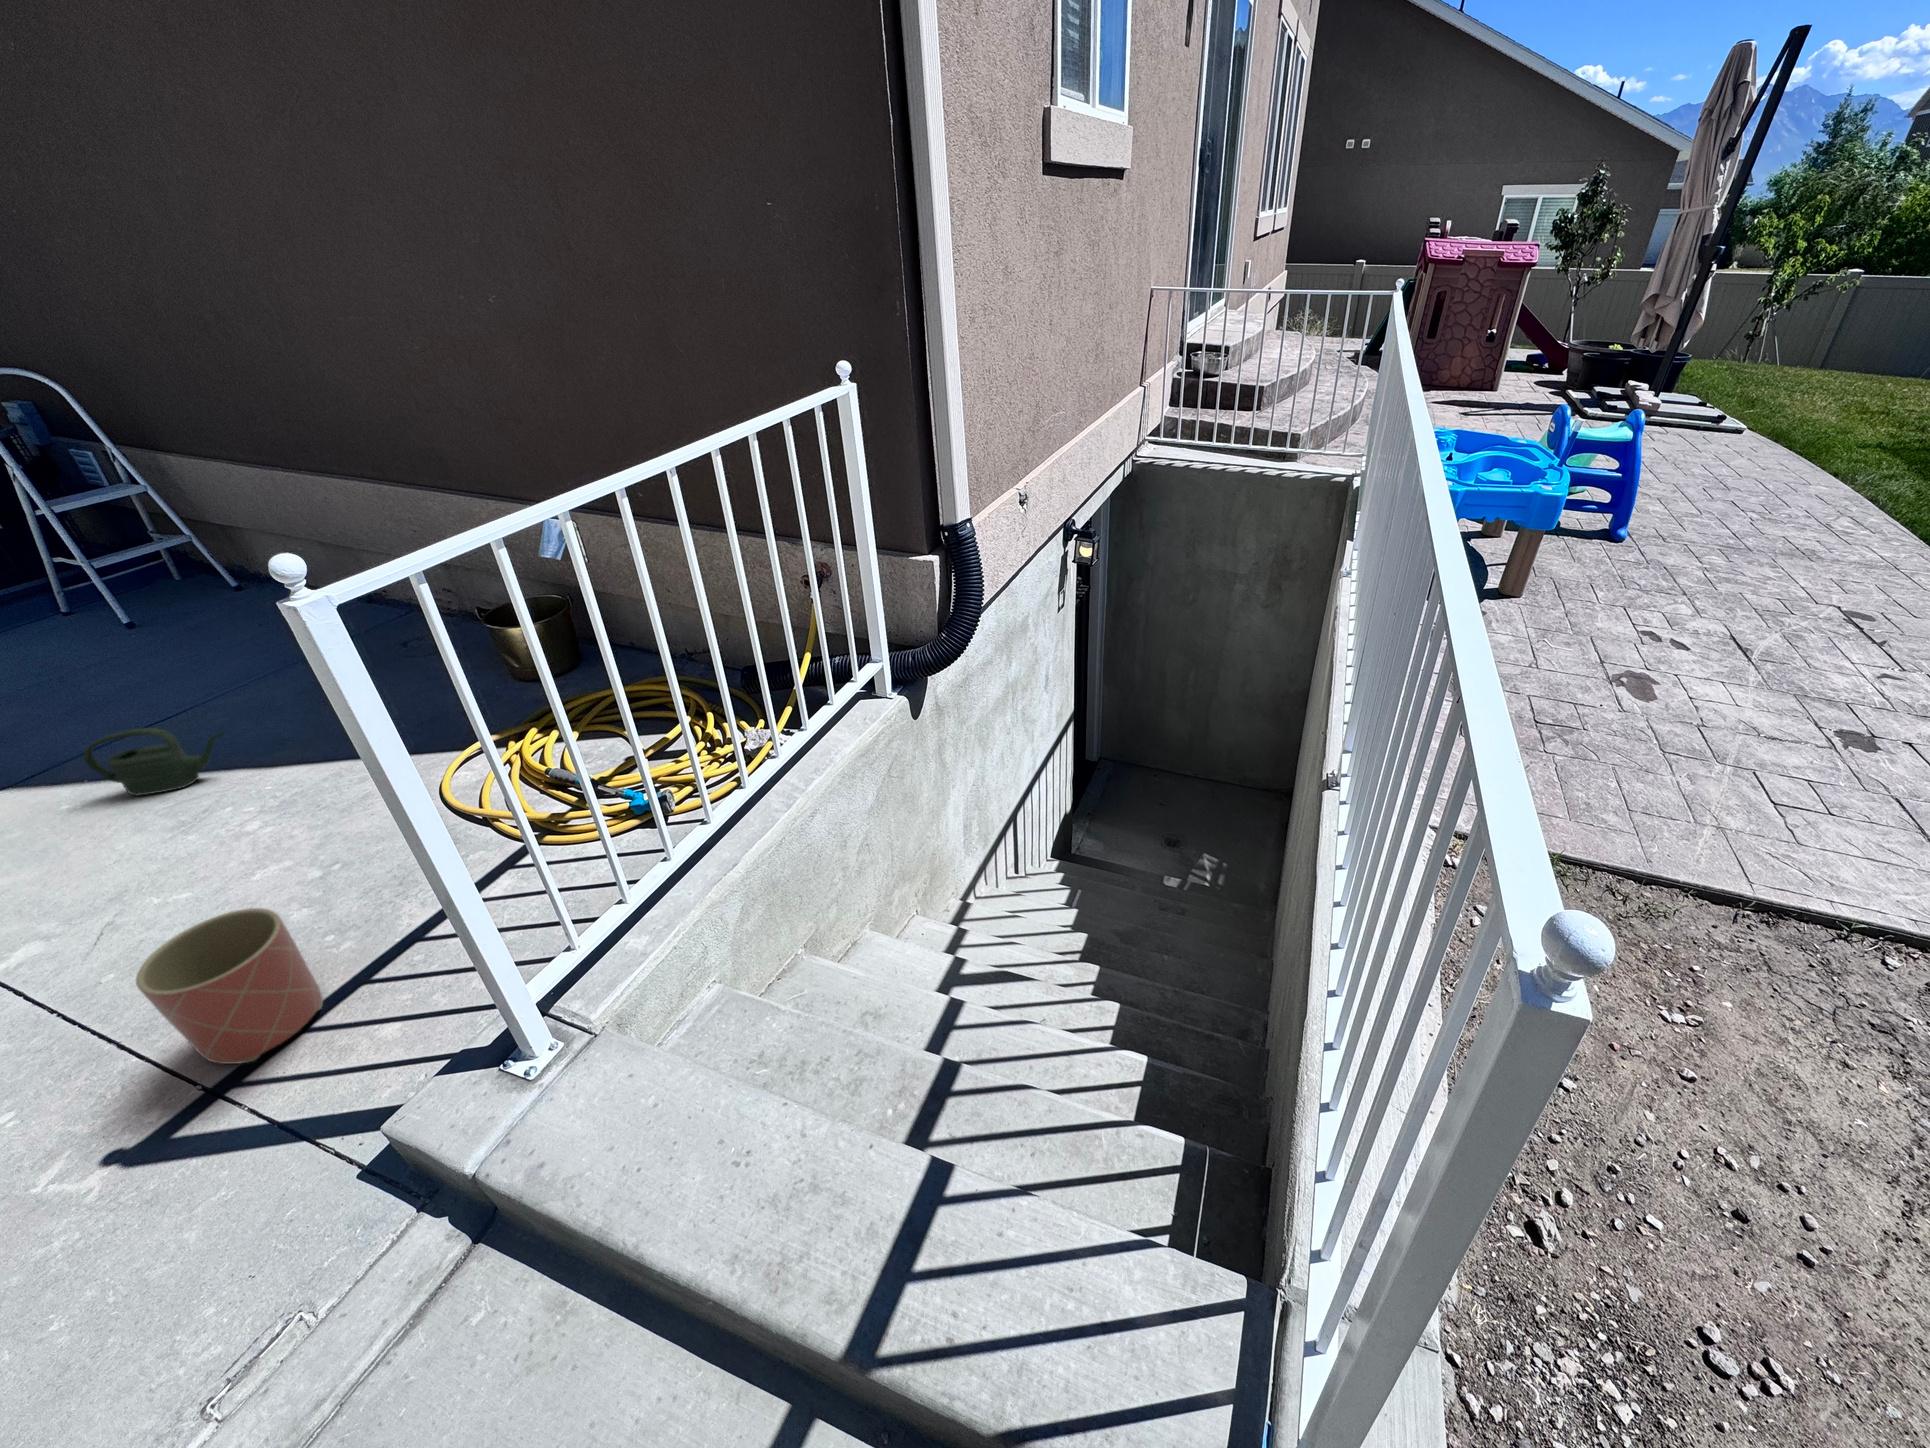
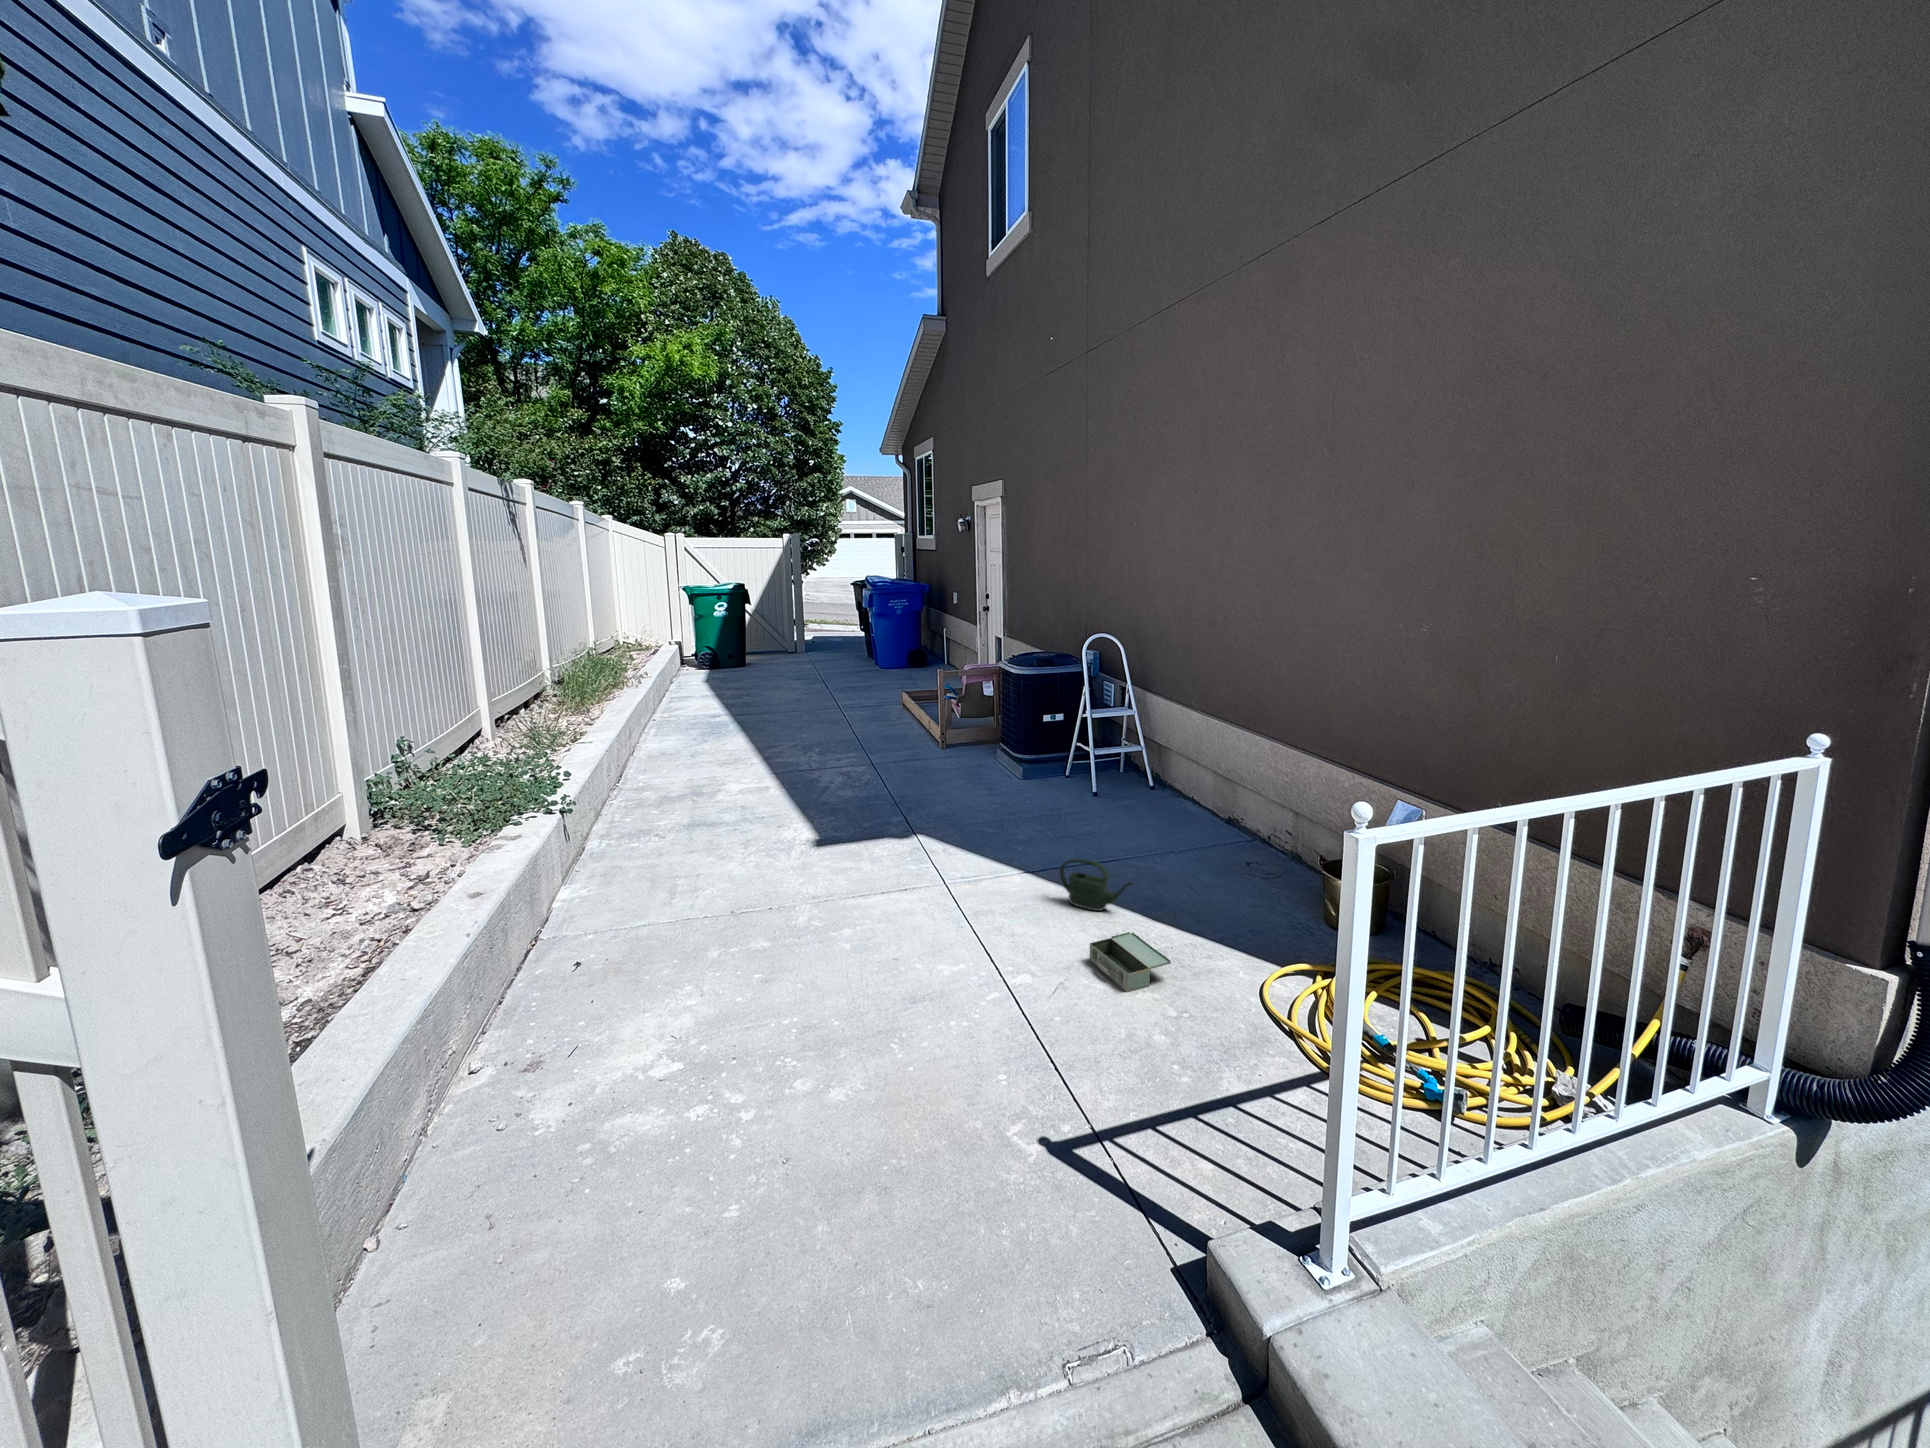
toolbox: none [165,796,305,874] -> present [1090,932,1171,992]
planter: present [136,908,323,1064] -> none [1089,1013,1171,1133]

